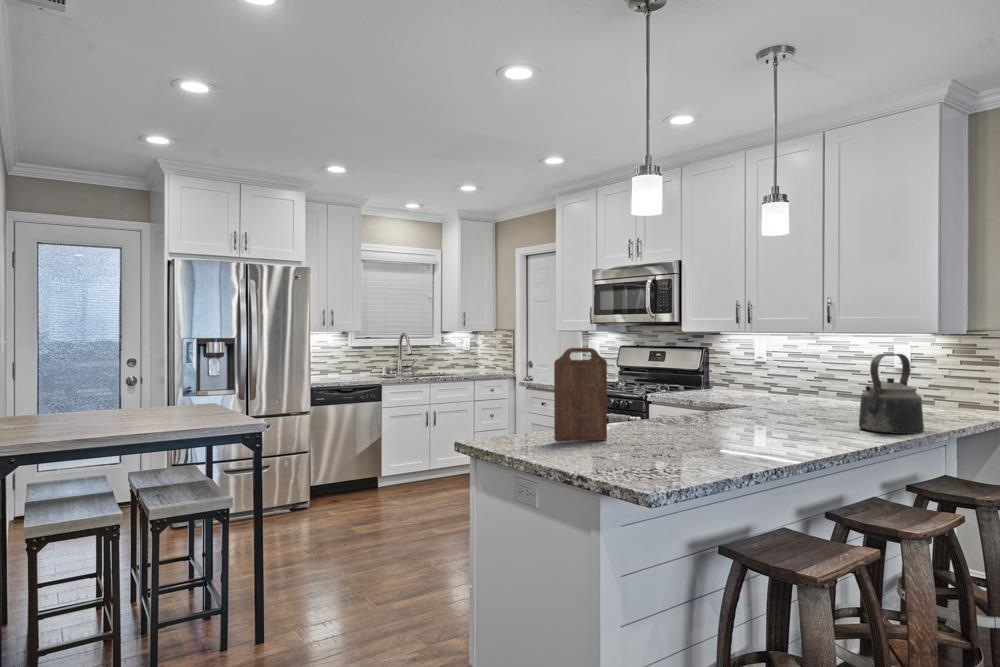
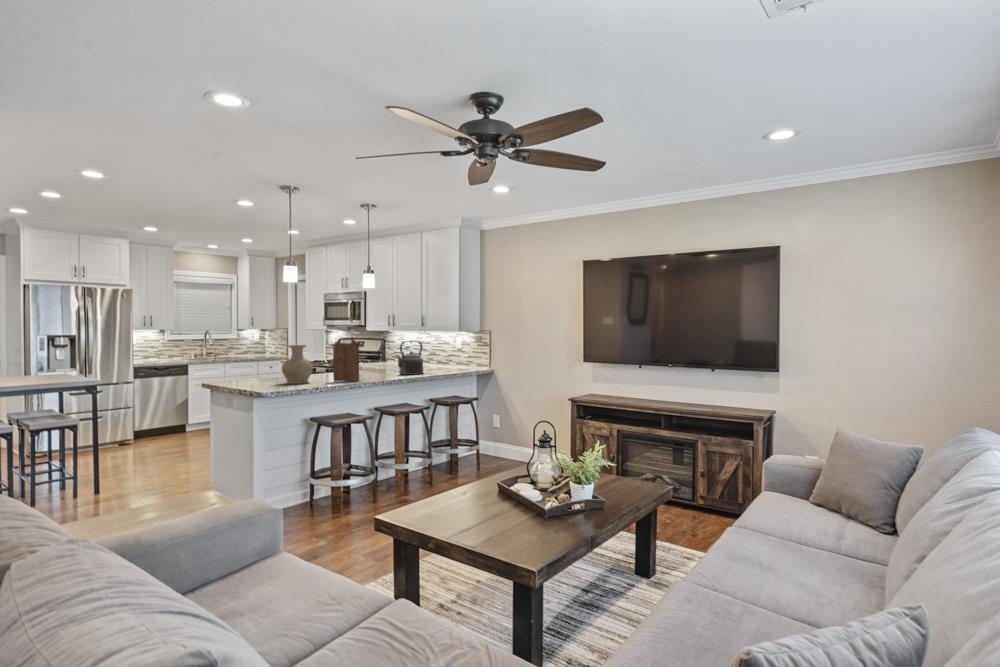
cutting board: present [554,348,607,442] -> present [333,338,359,382]
vase: none [644,361,718,458] -> present [282,345,313,384]

